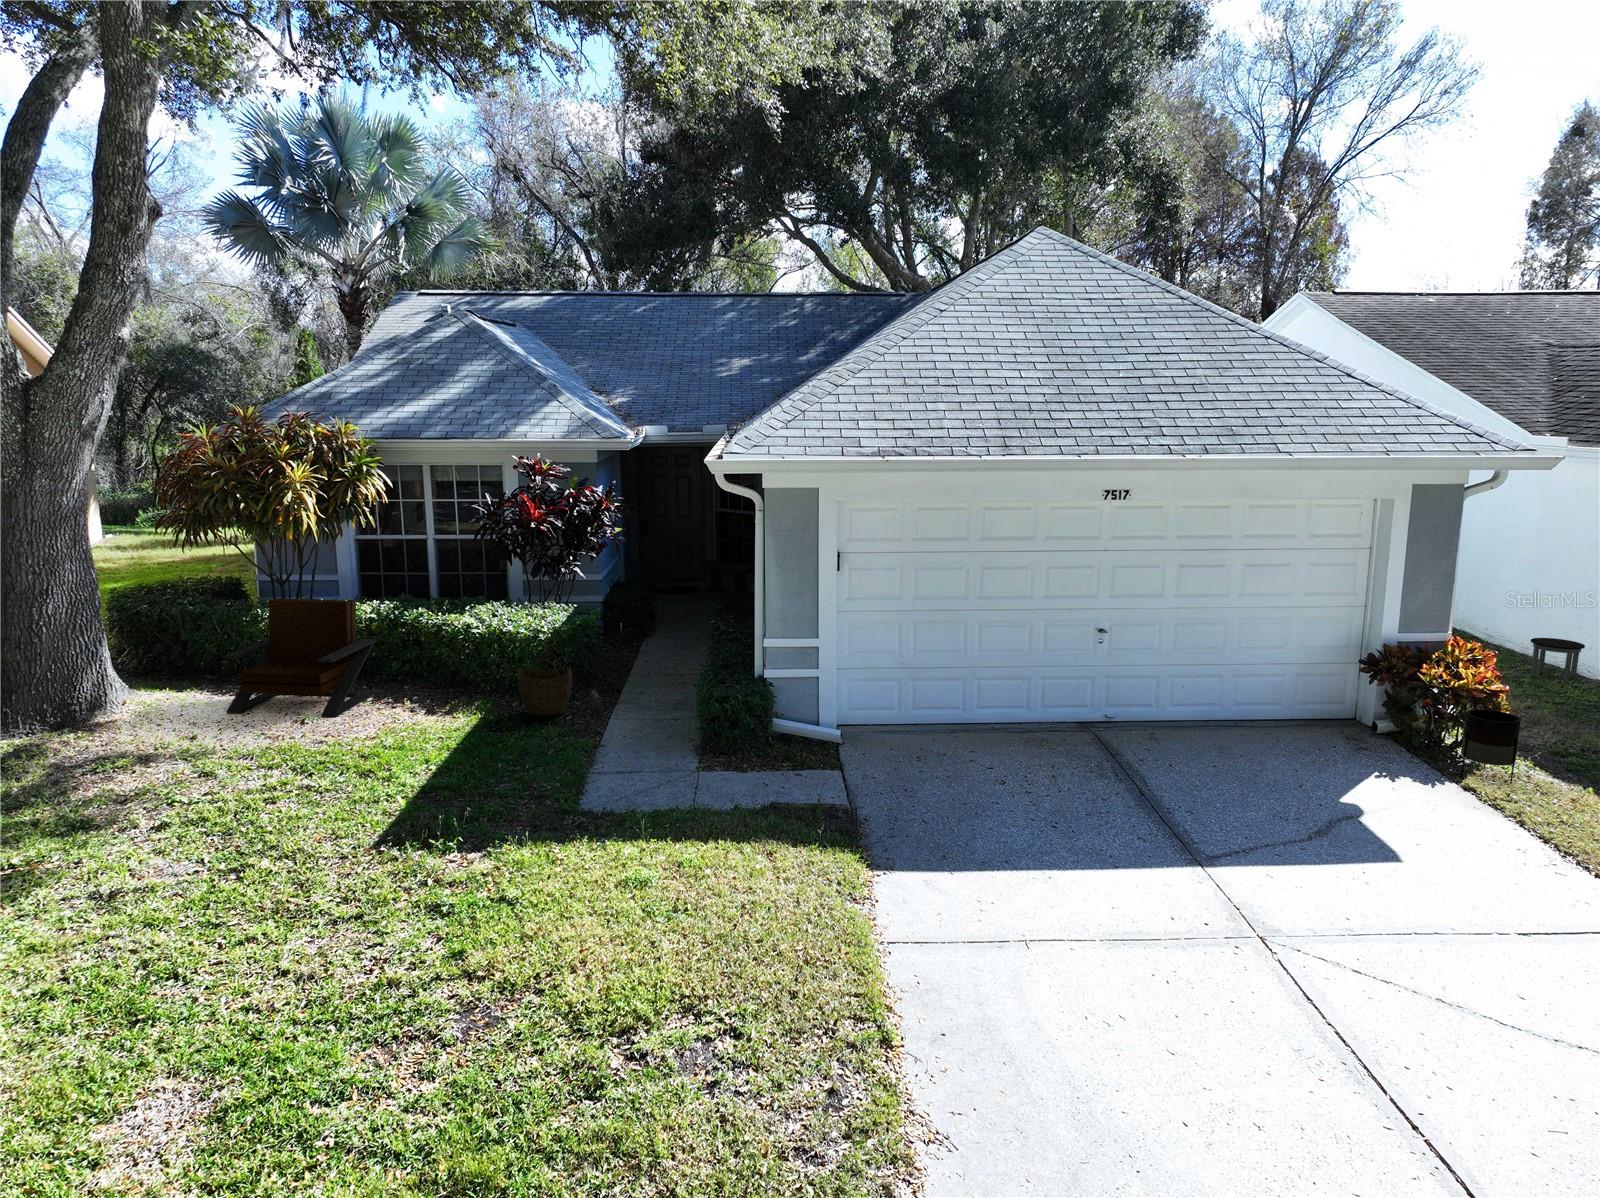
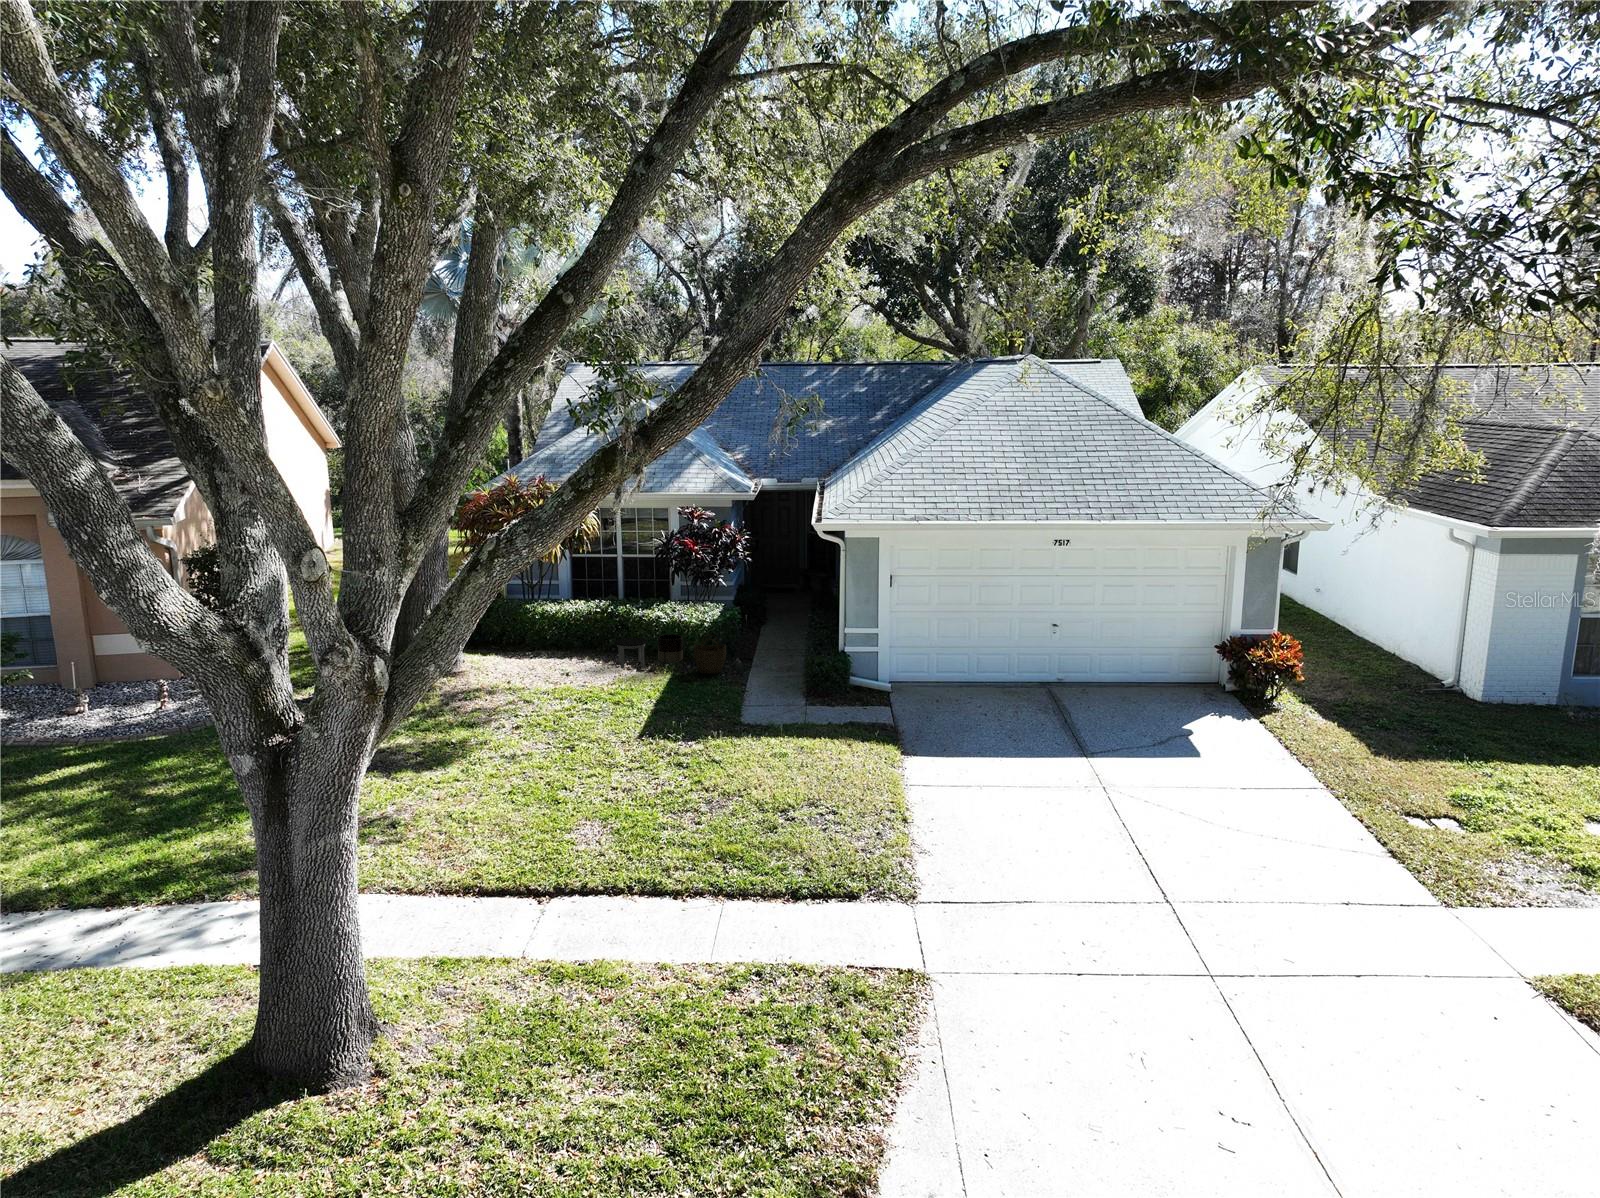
lounge chair: present [222,598,376,717] -> none [517,599,603,673]
round table: present [1530,638,1585,682] -> present [615,638,647,668]
planter: present [1461,709,1521,784] -> present [658,634,684,669]

